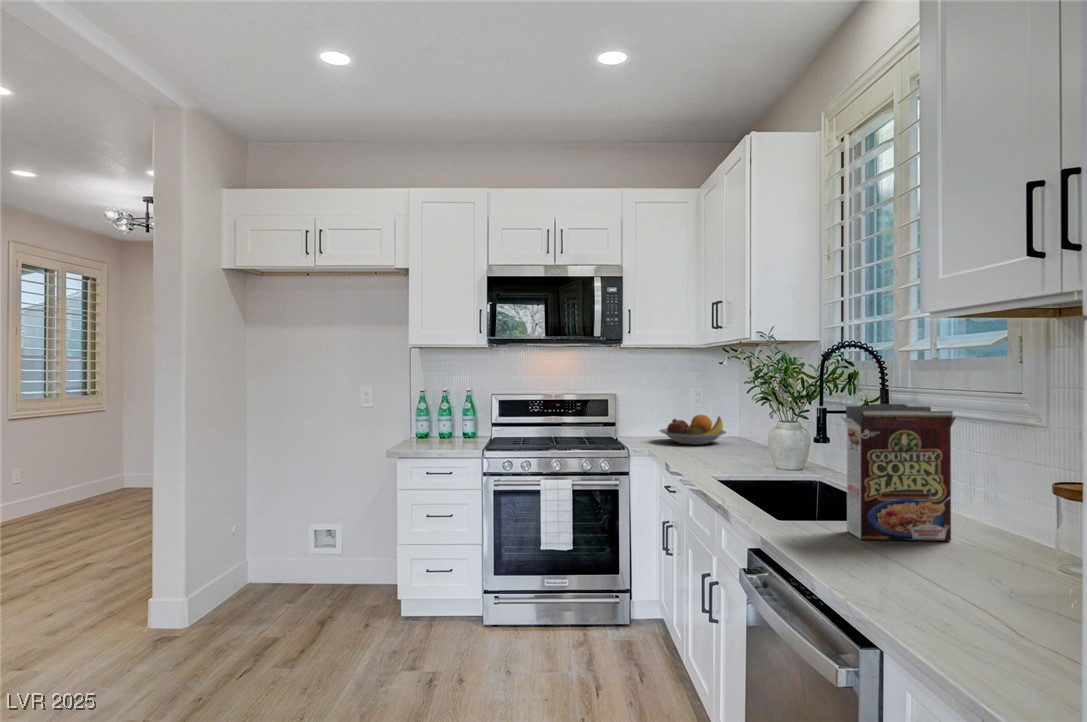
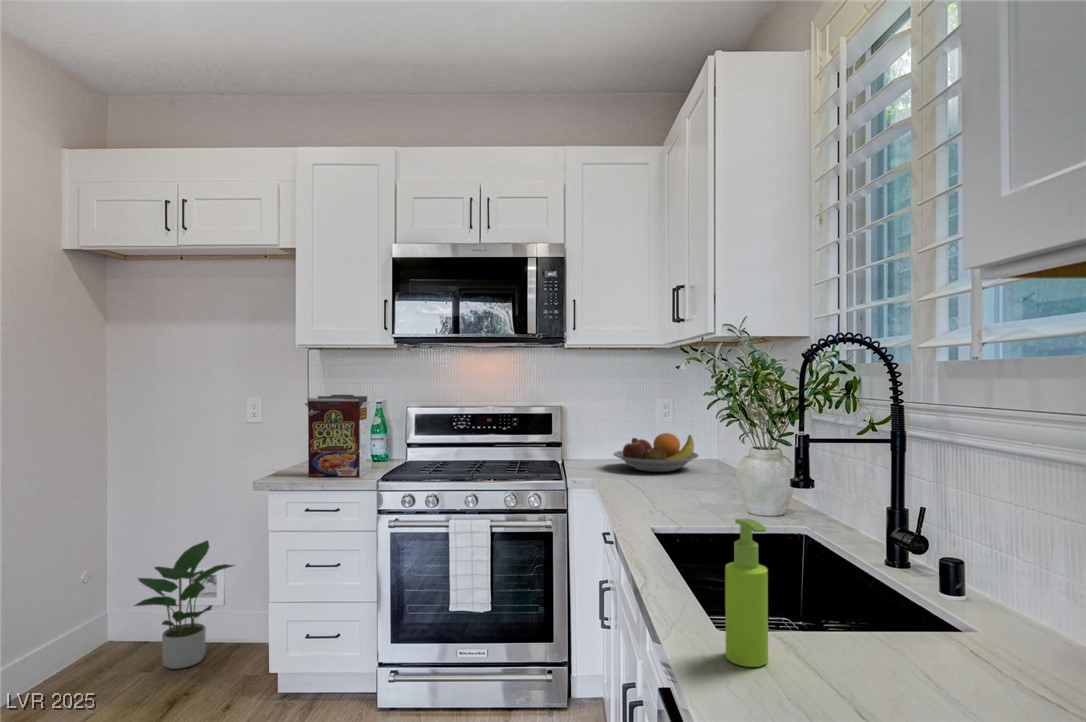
cereal box: present [841,404,956,541] -> present [304,395,369,477]
soap dispenser: none [788,452,814,535] -> present [725,519,768,667]
potted plant: none [280,501,355,601] -> present [135,540,234,669]

